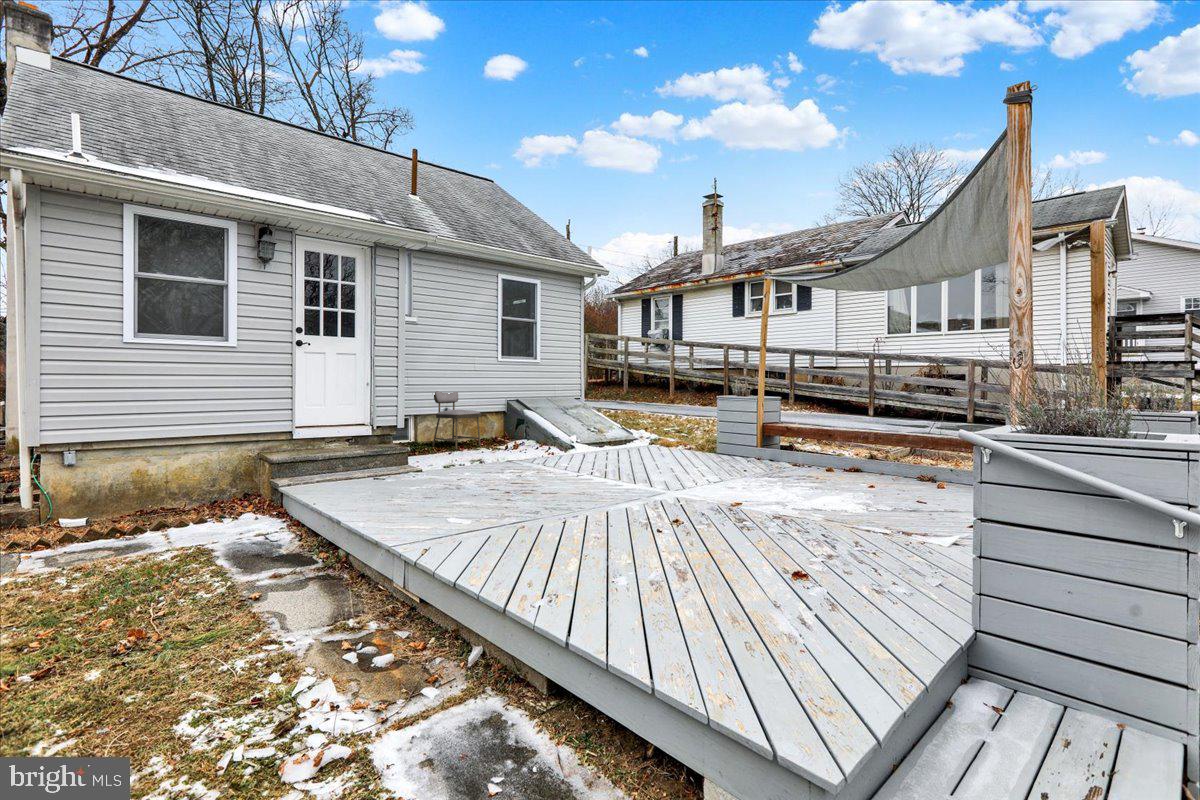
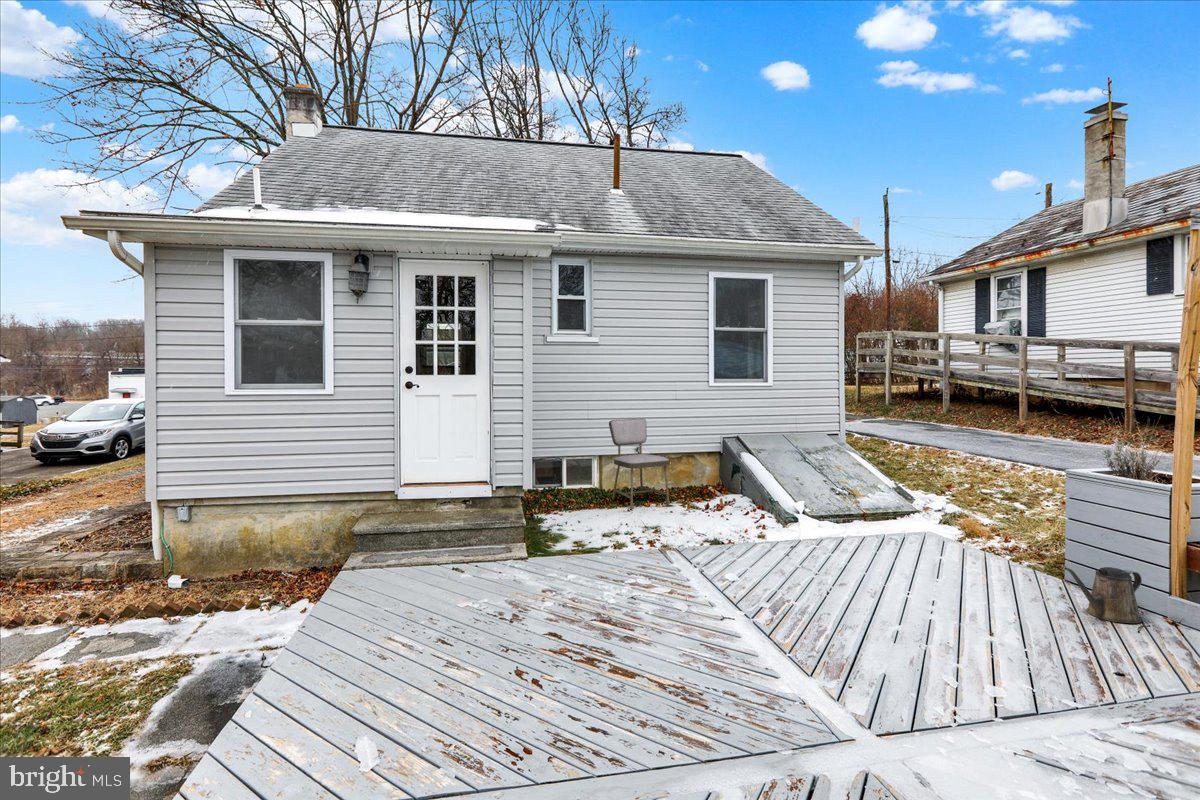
watering can: none [718,442,744,466] -> present [1064,567,1142,623]

